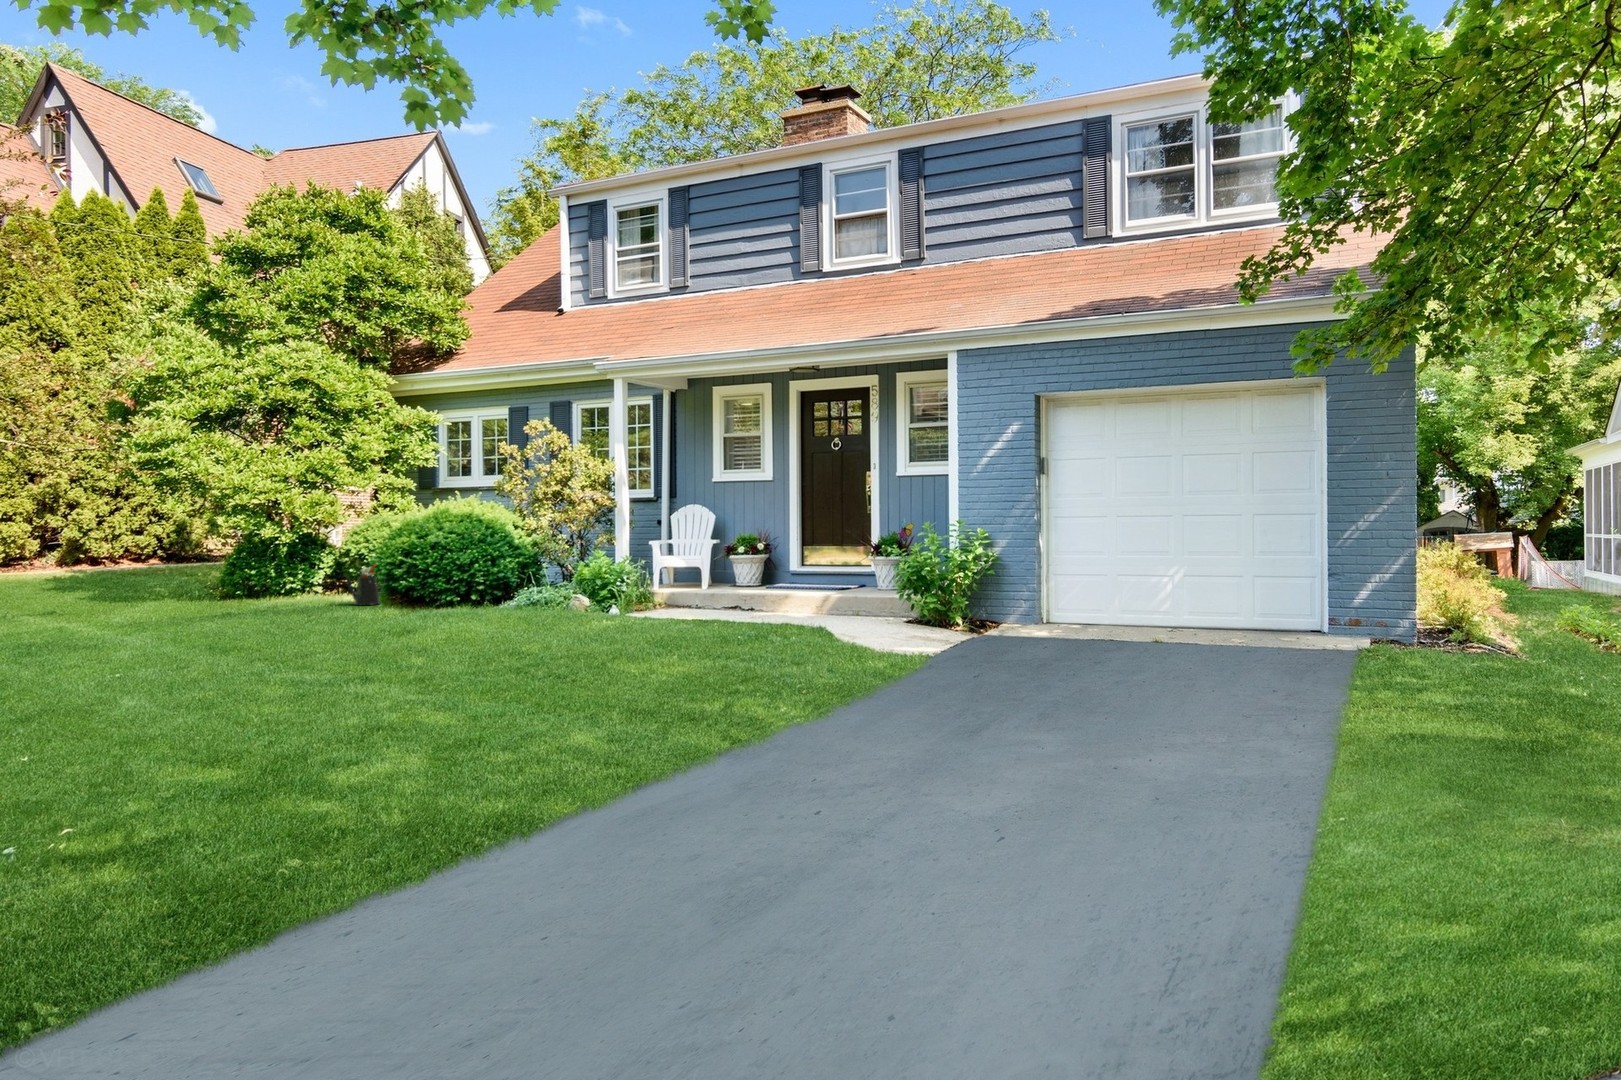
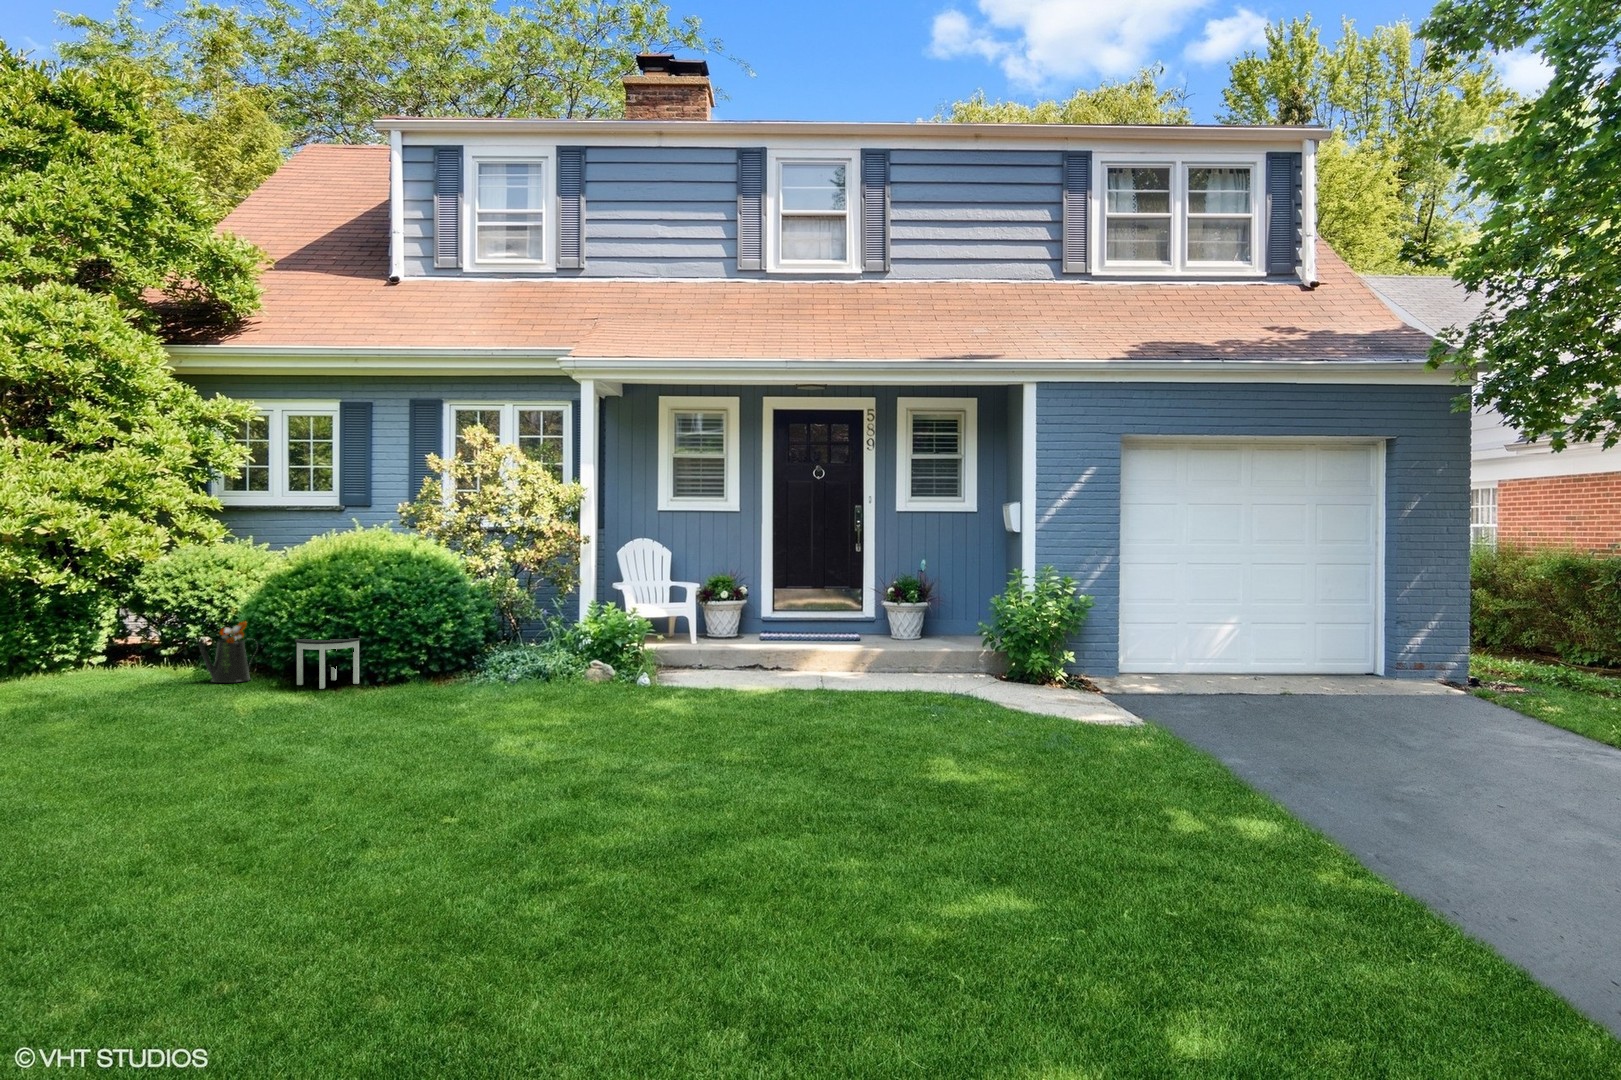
round table: none [391,574,436,610] -> present [295,638,360,689]

